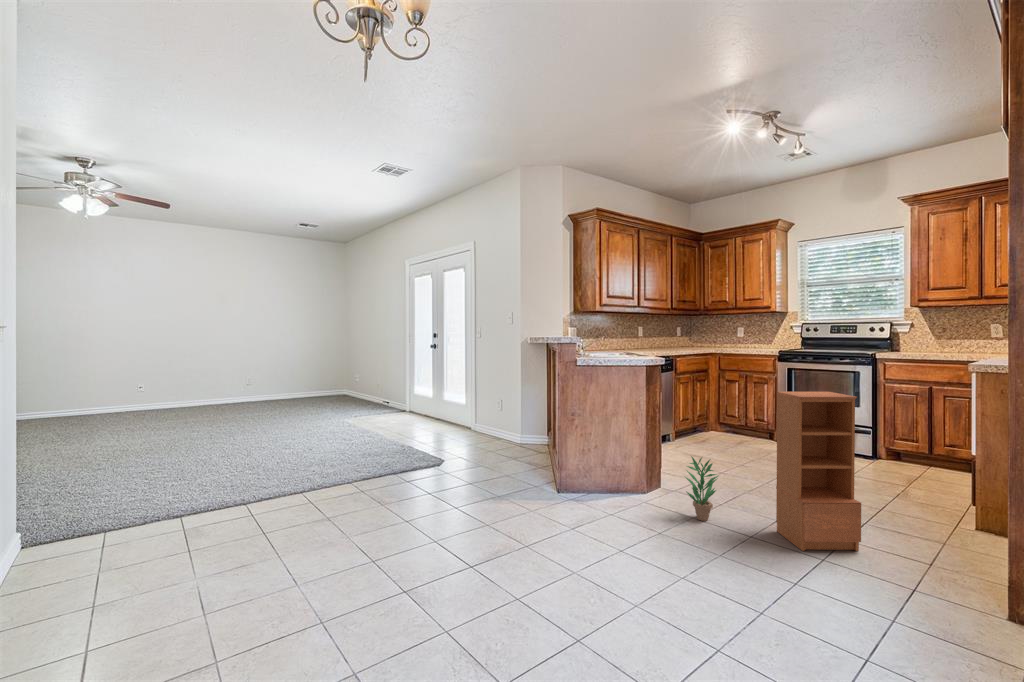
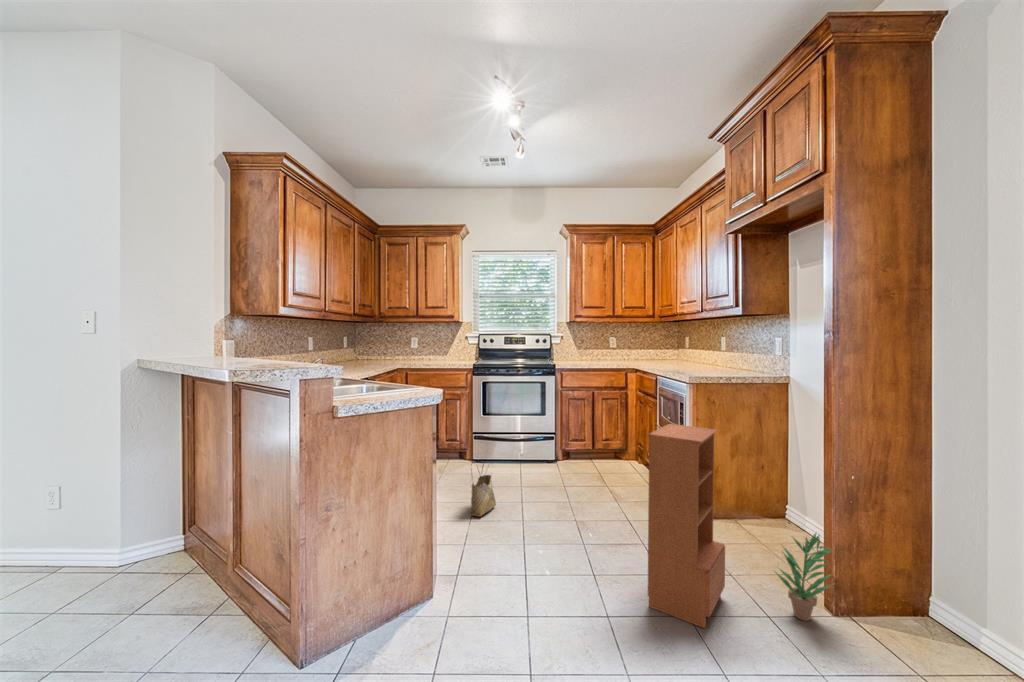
woven basket: none [717,425,746,468] -> present [471,464,496,517]
potted plant: present [685,456,718,521] -> present [775,533,831,621]

